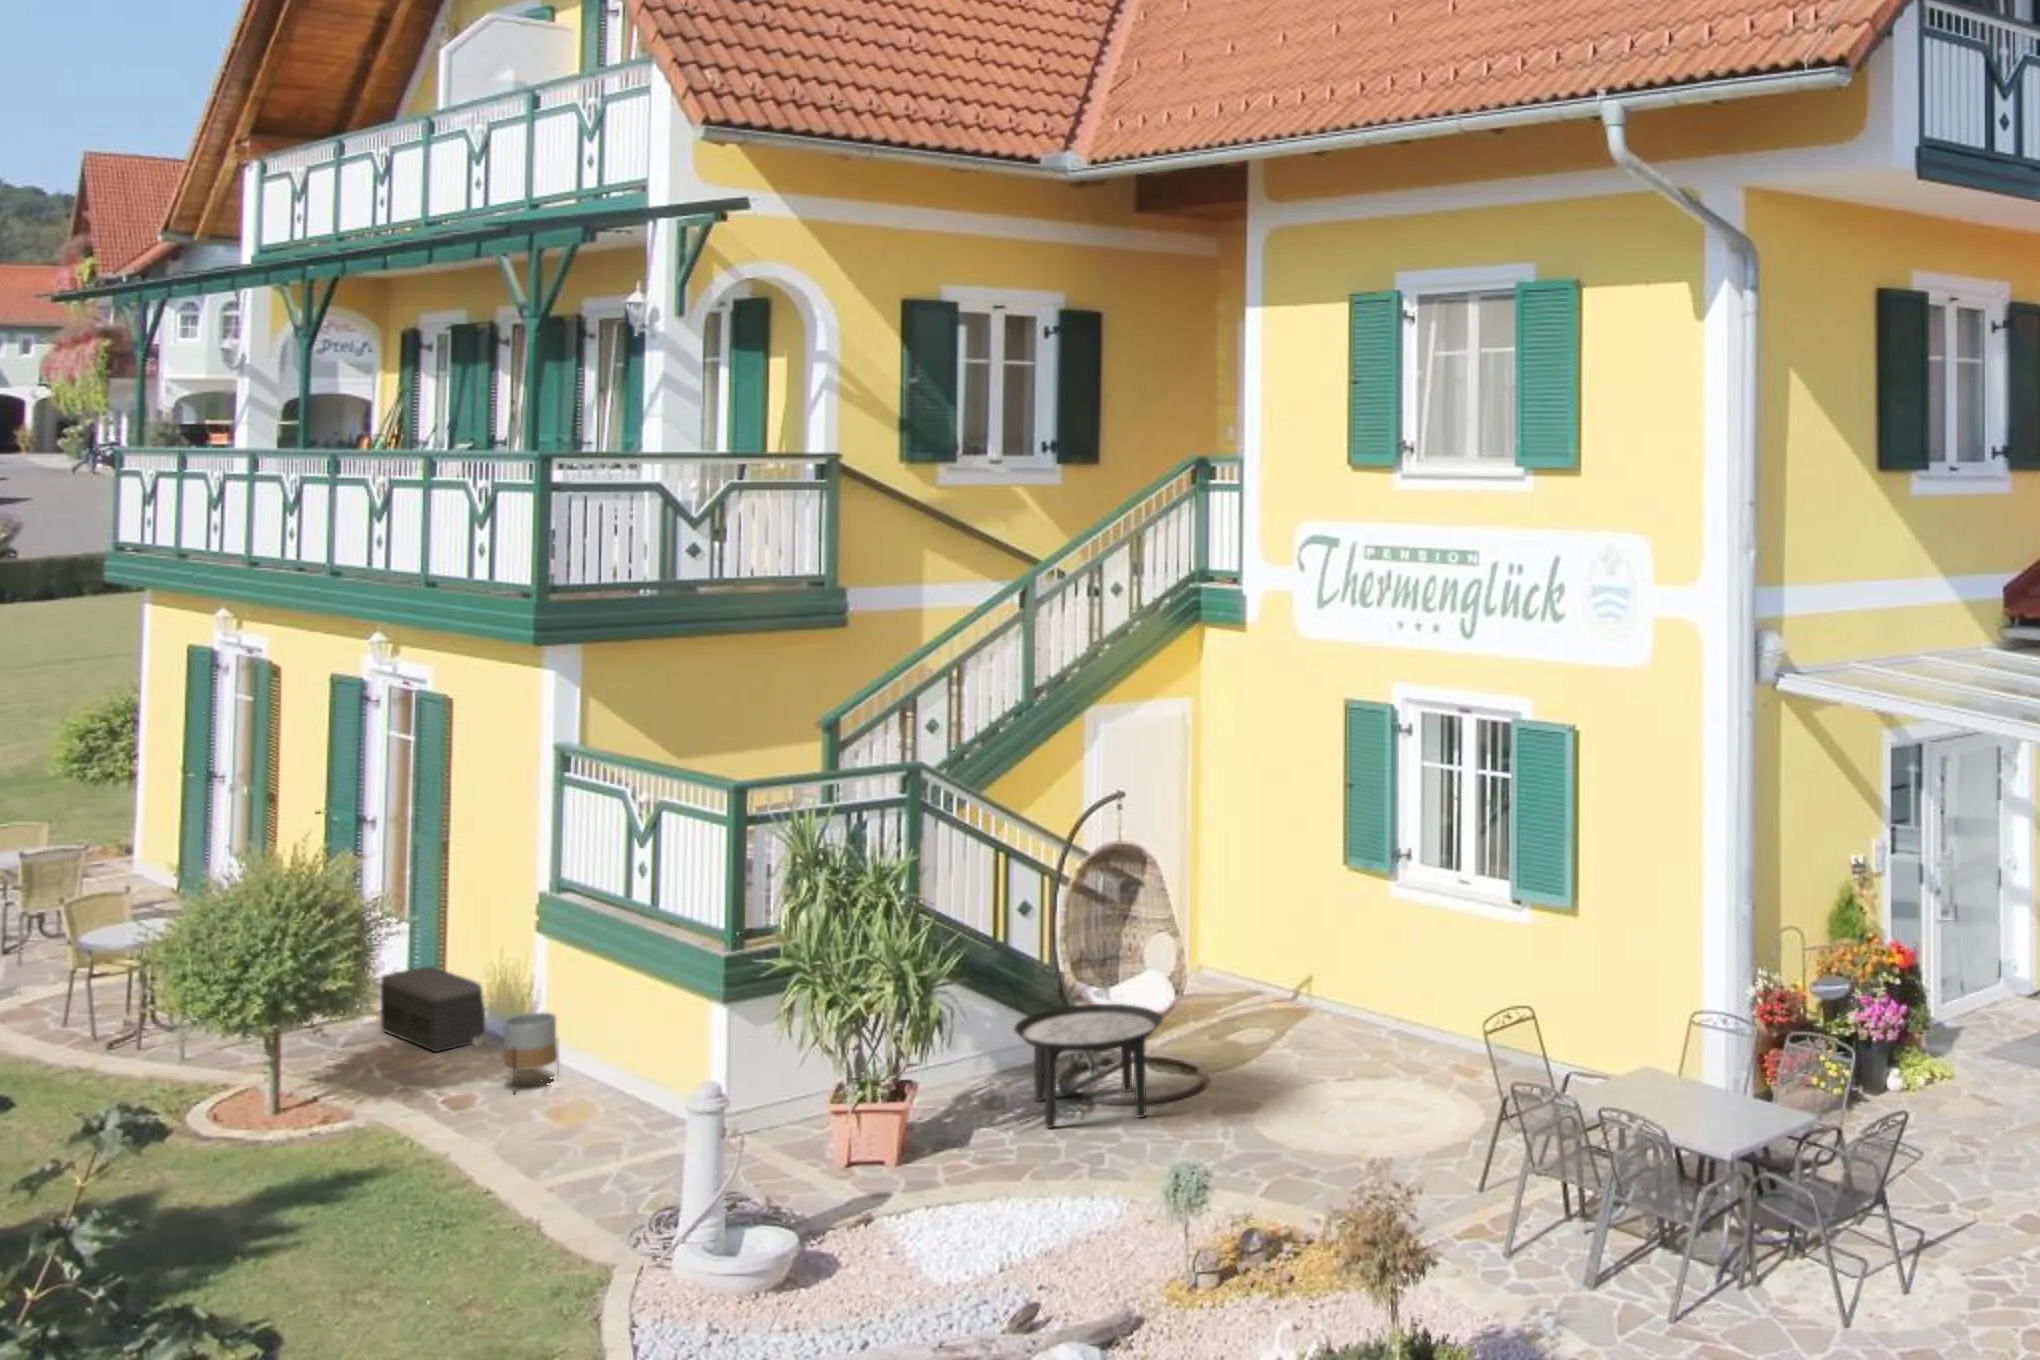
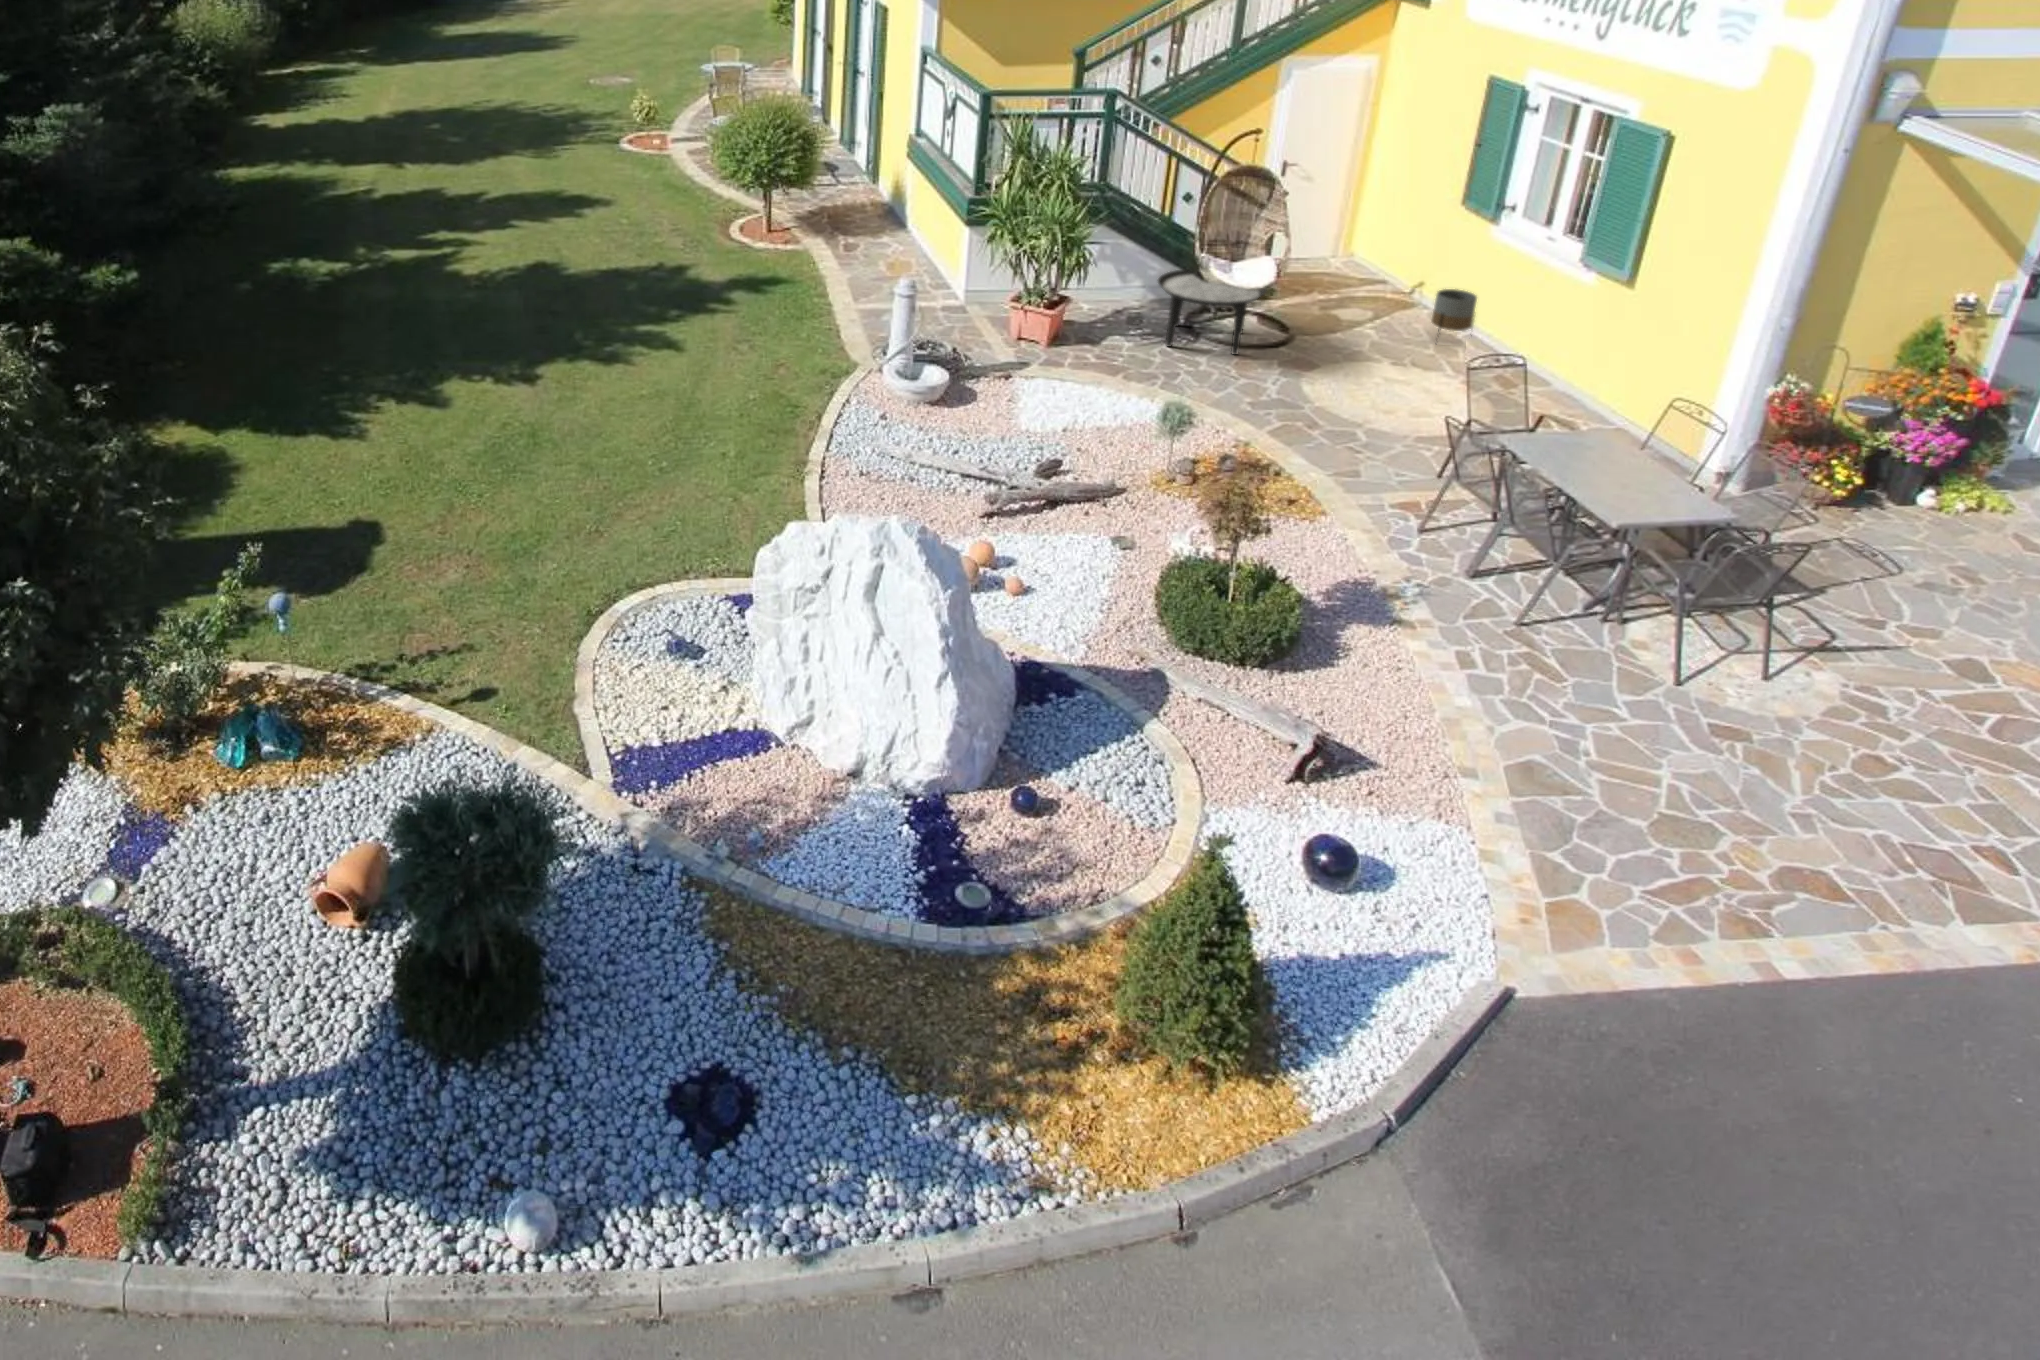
storage bench: present [381,966,485,1052] -> none [843,163,890,214]
planter: present [504,1013,559,1073] -> present [1432,289,1477,331]

